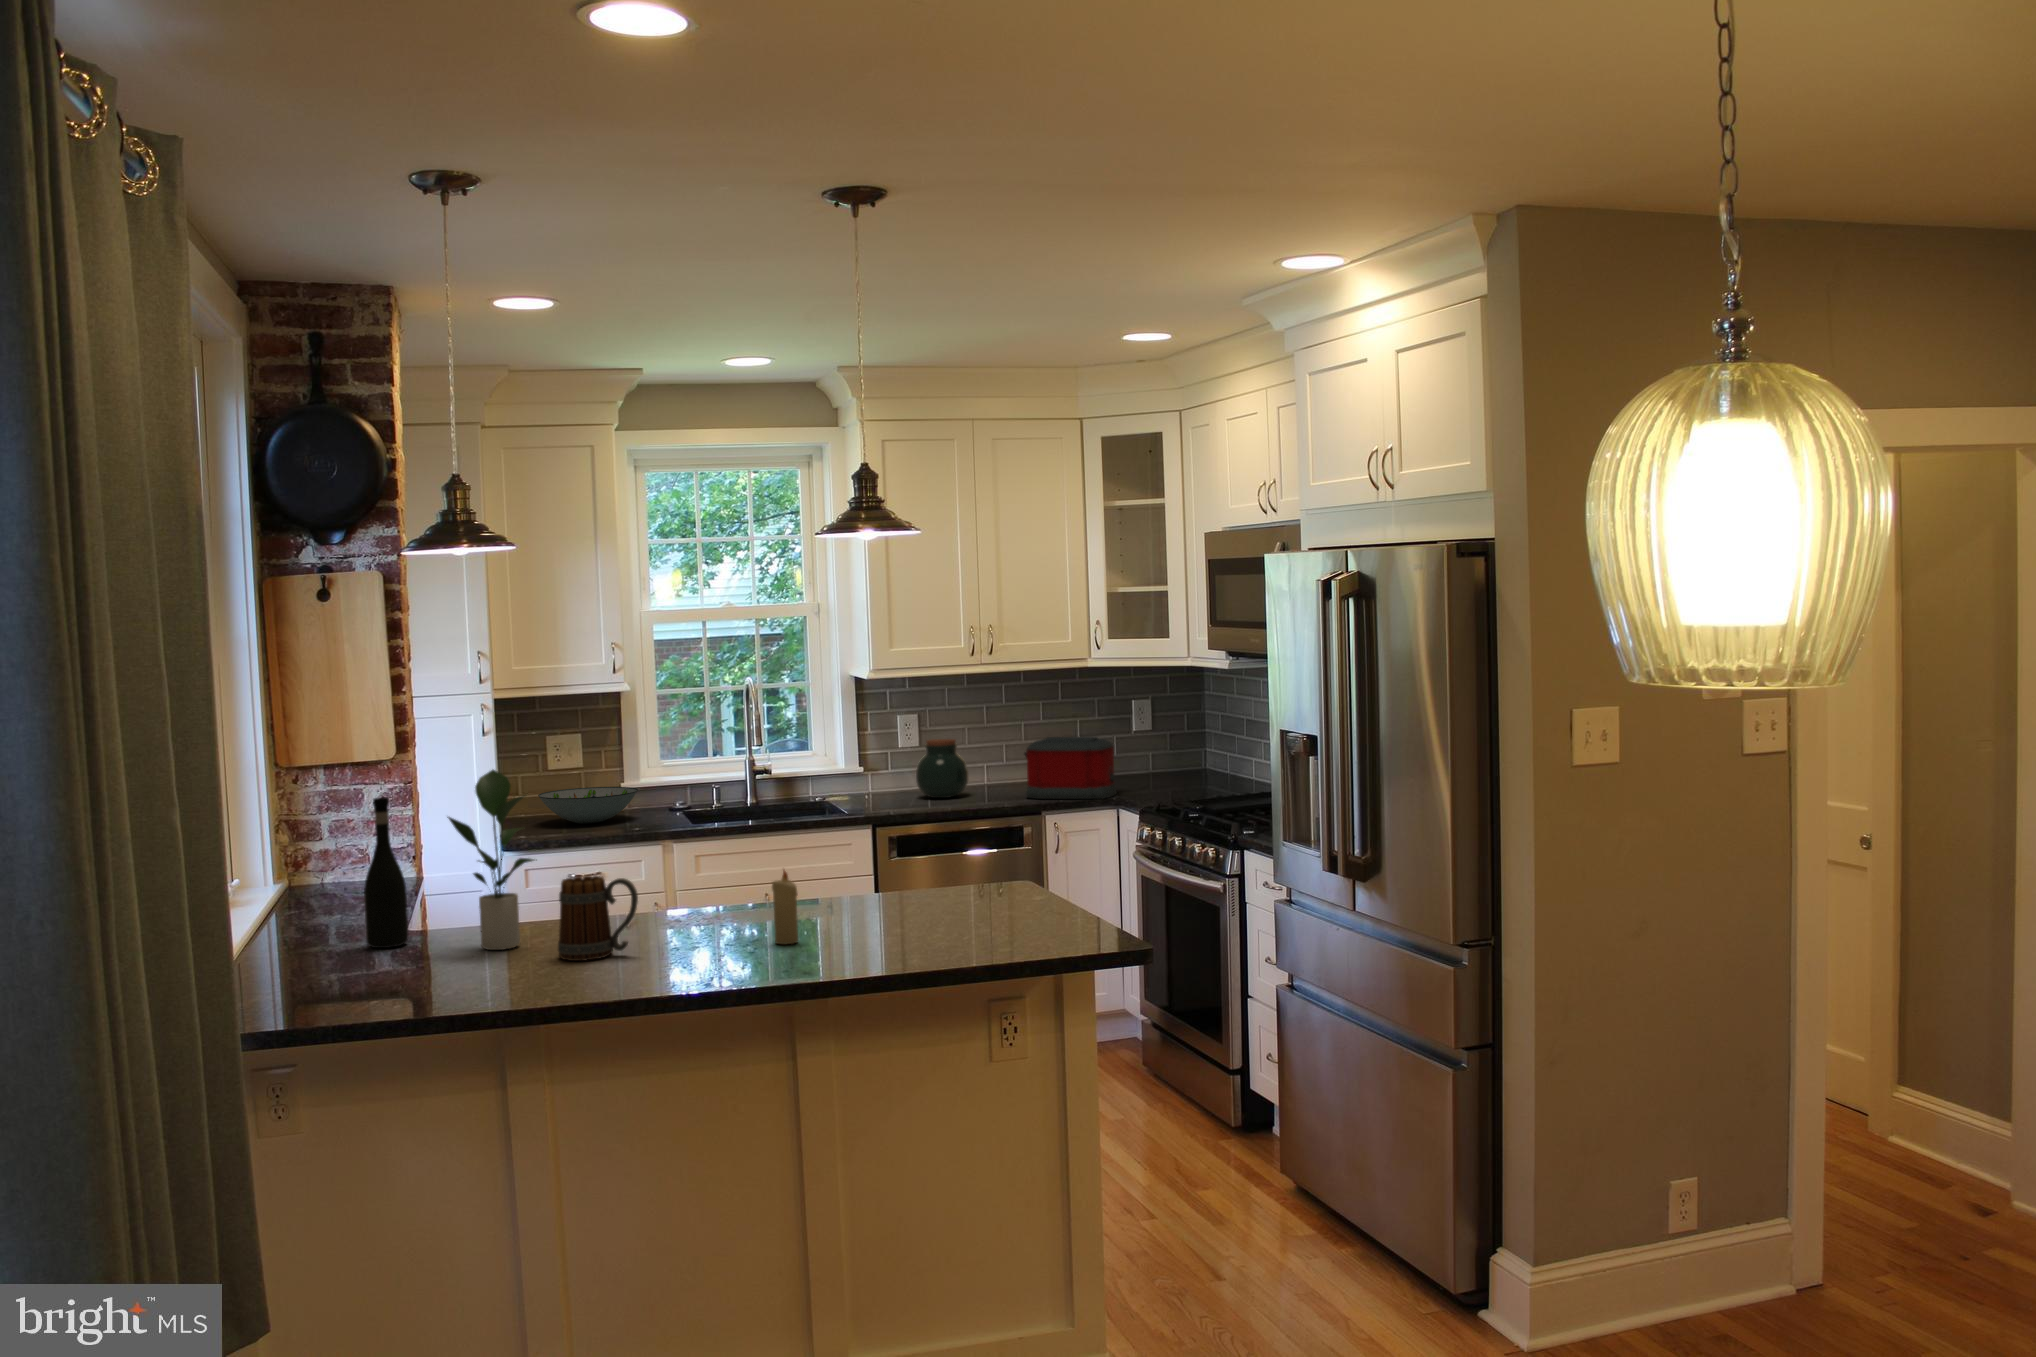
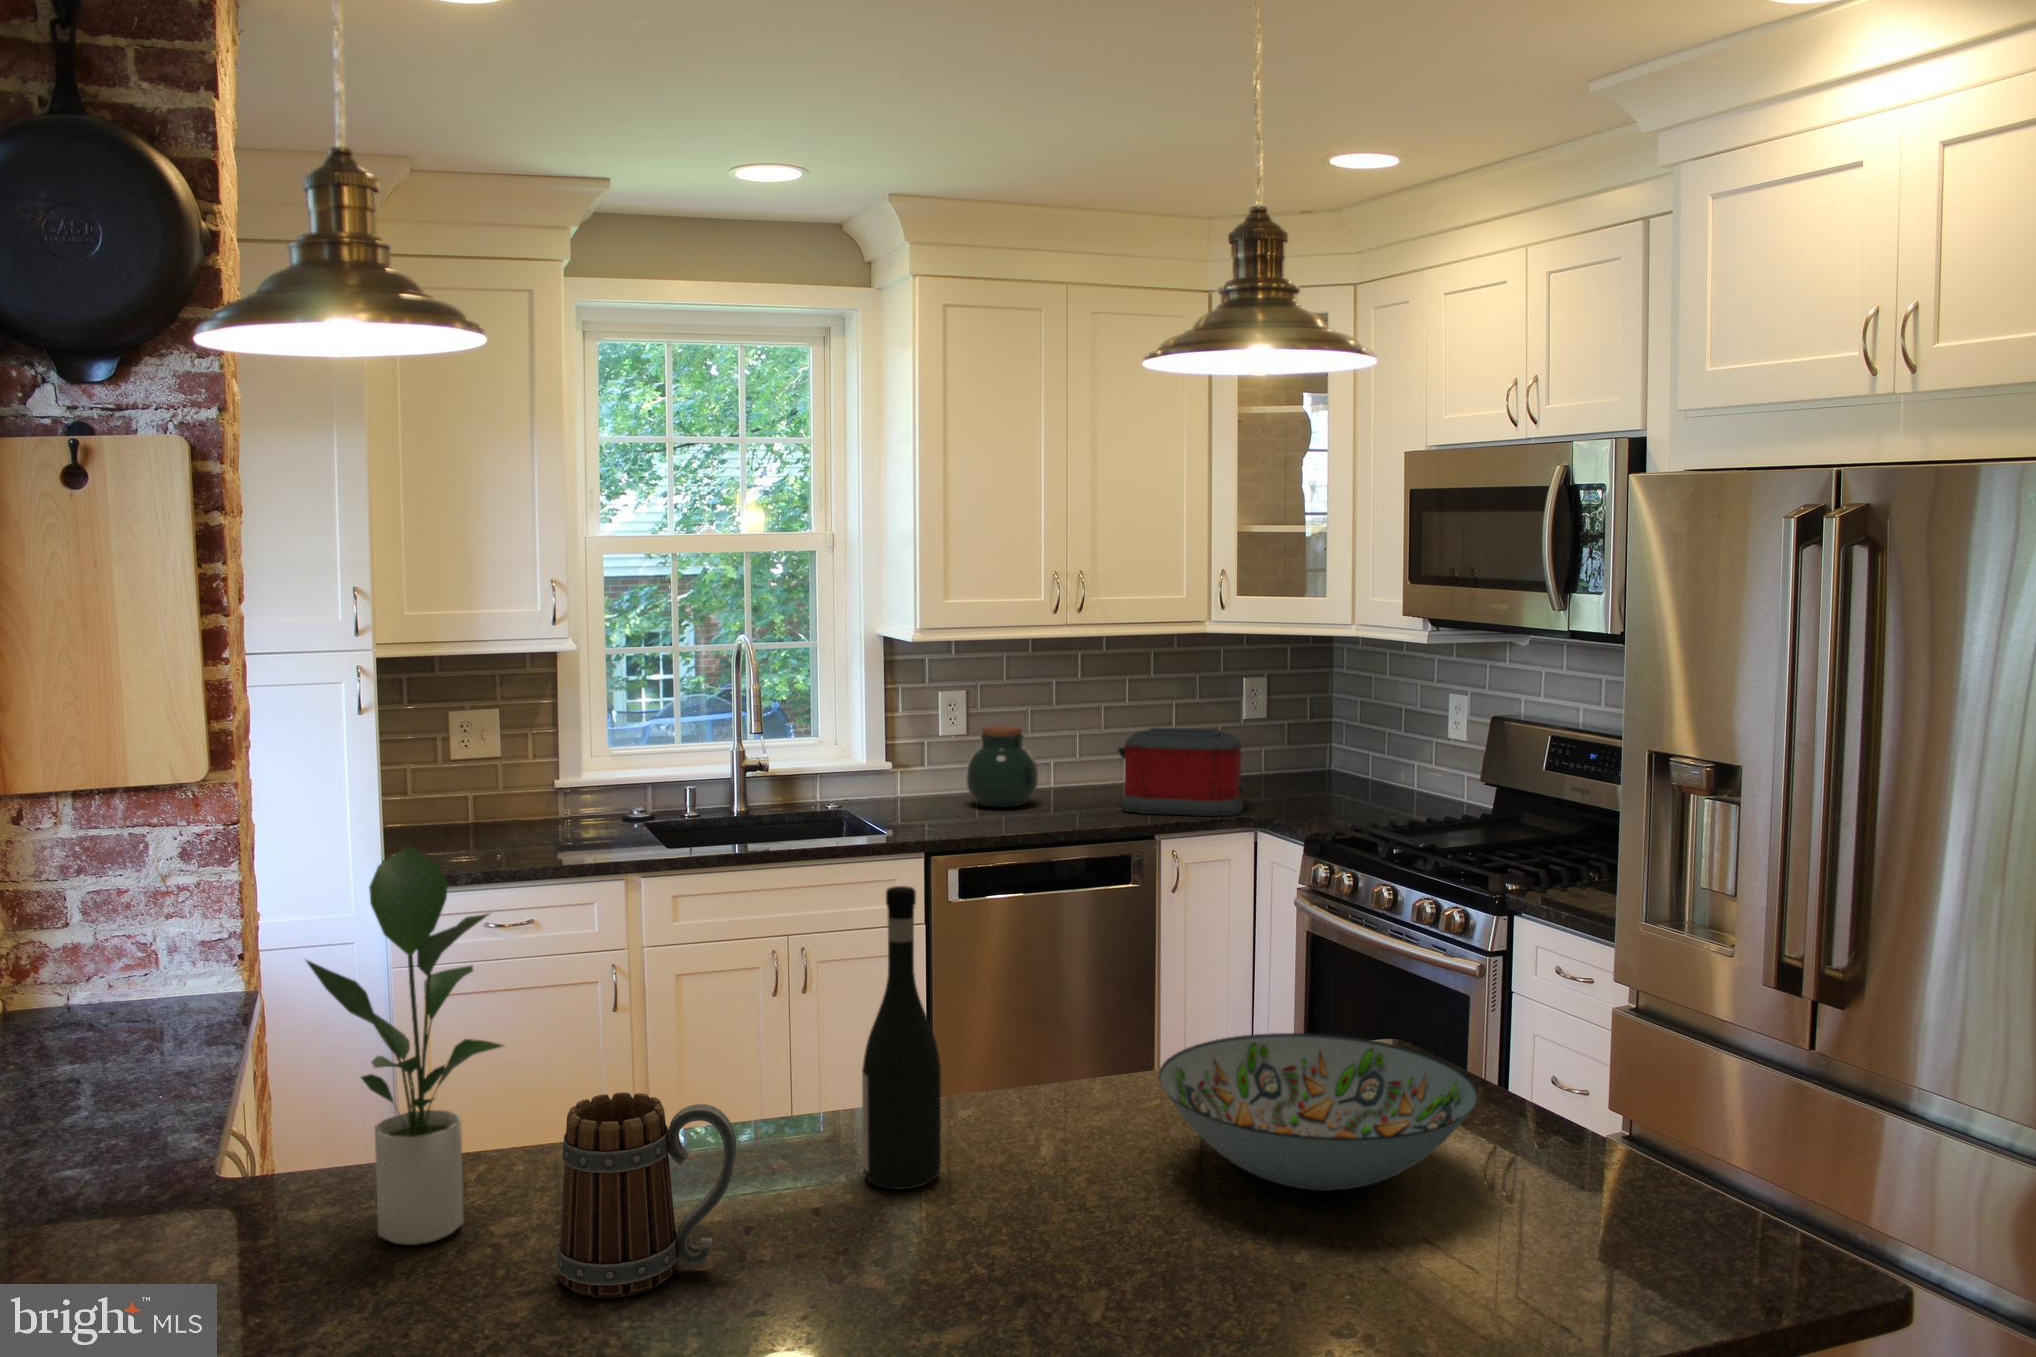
decorative bowl: present [538,787,638,824] -> present [1159,1033,1478,1191]
wine bottle: present [364,797,408,948] -> present [862,886,941,1189]
candle: present [772,870,798,944] -> none [1006,1066,1059,1228]

